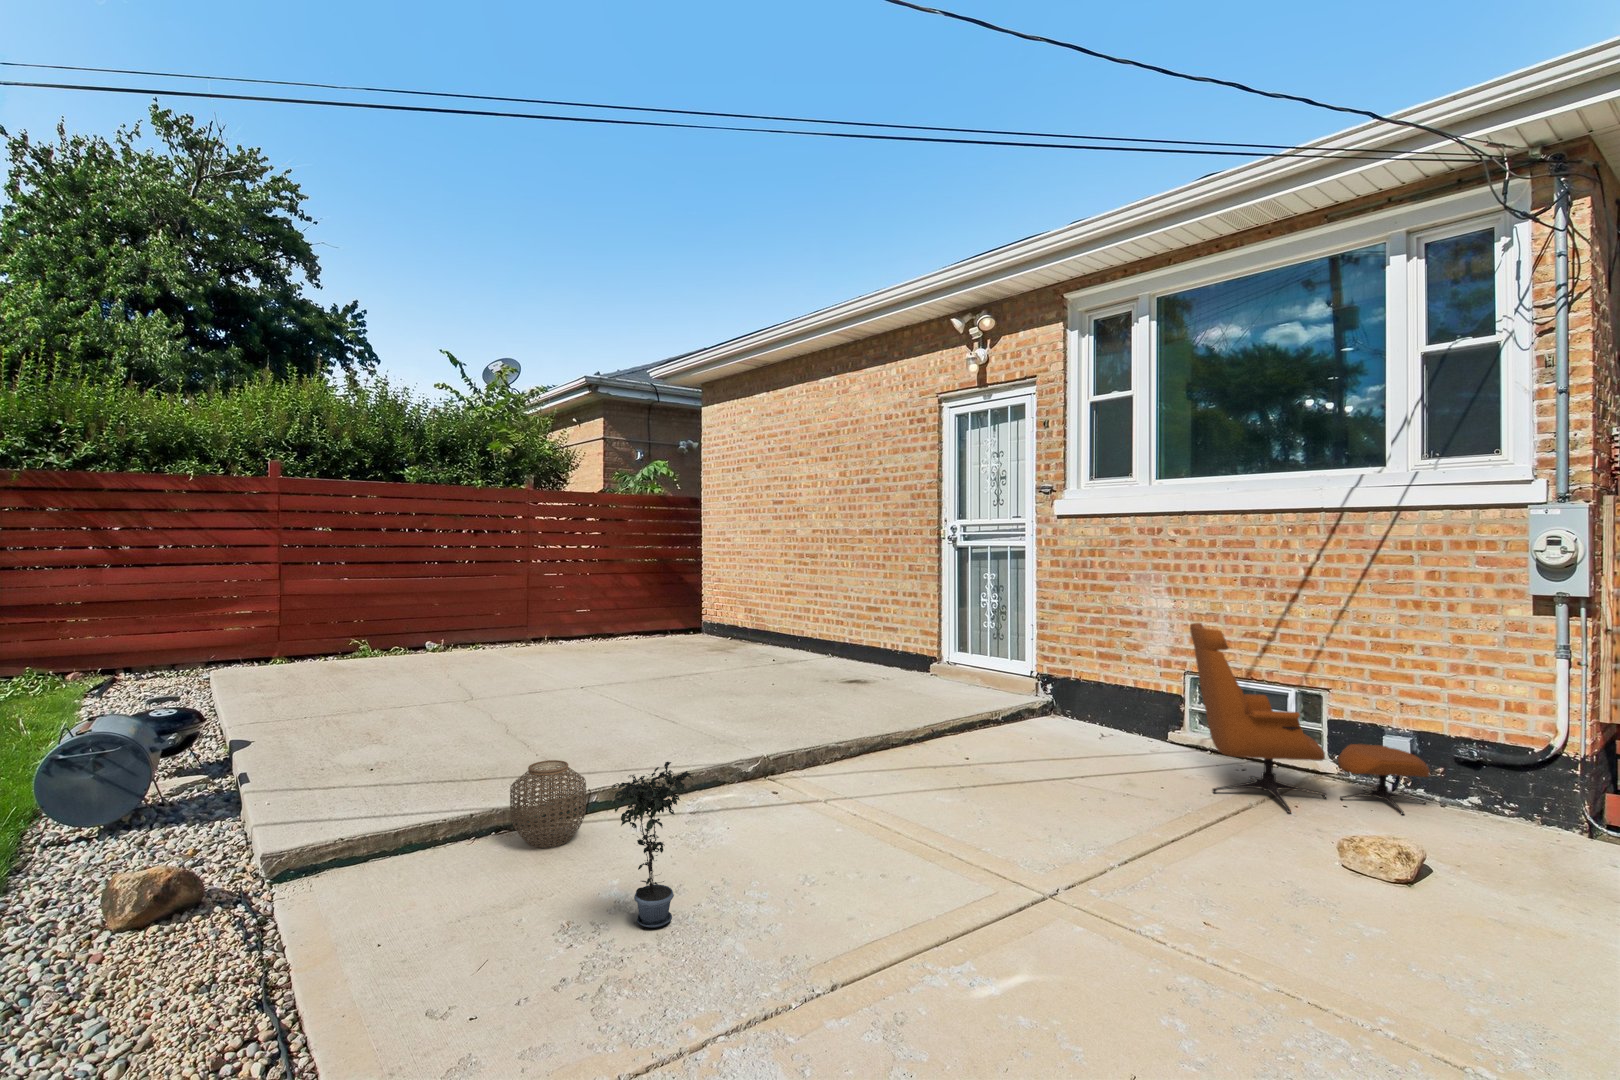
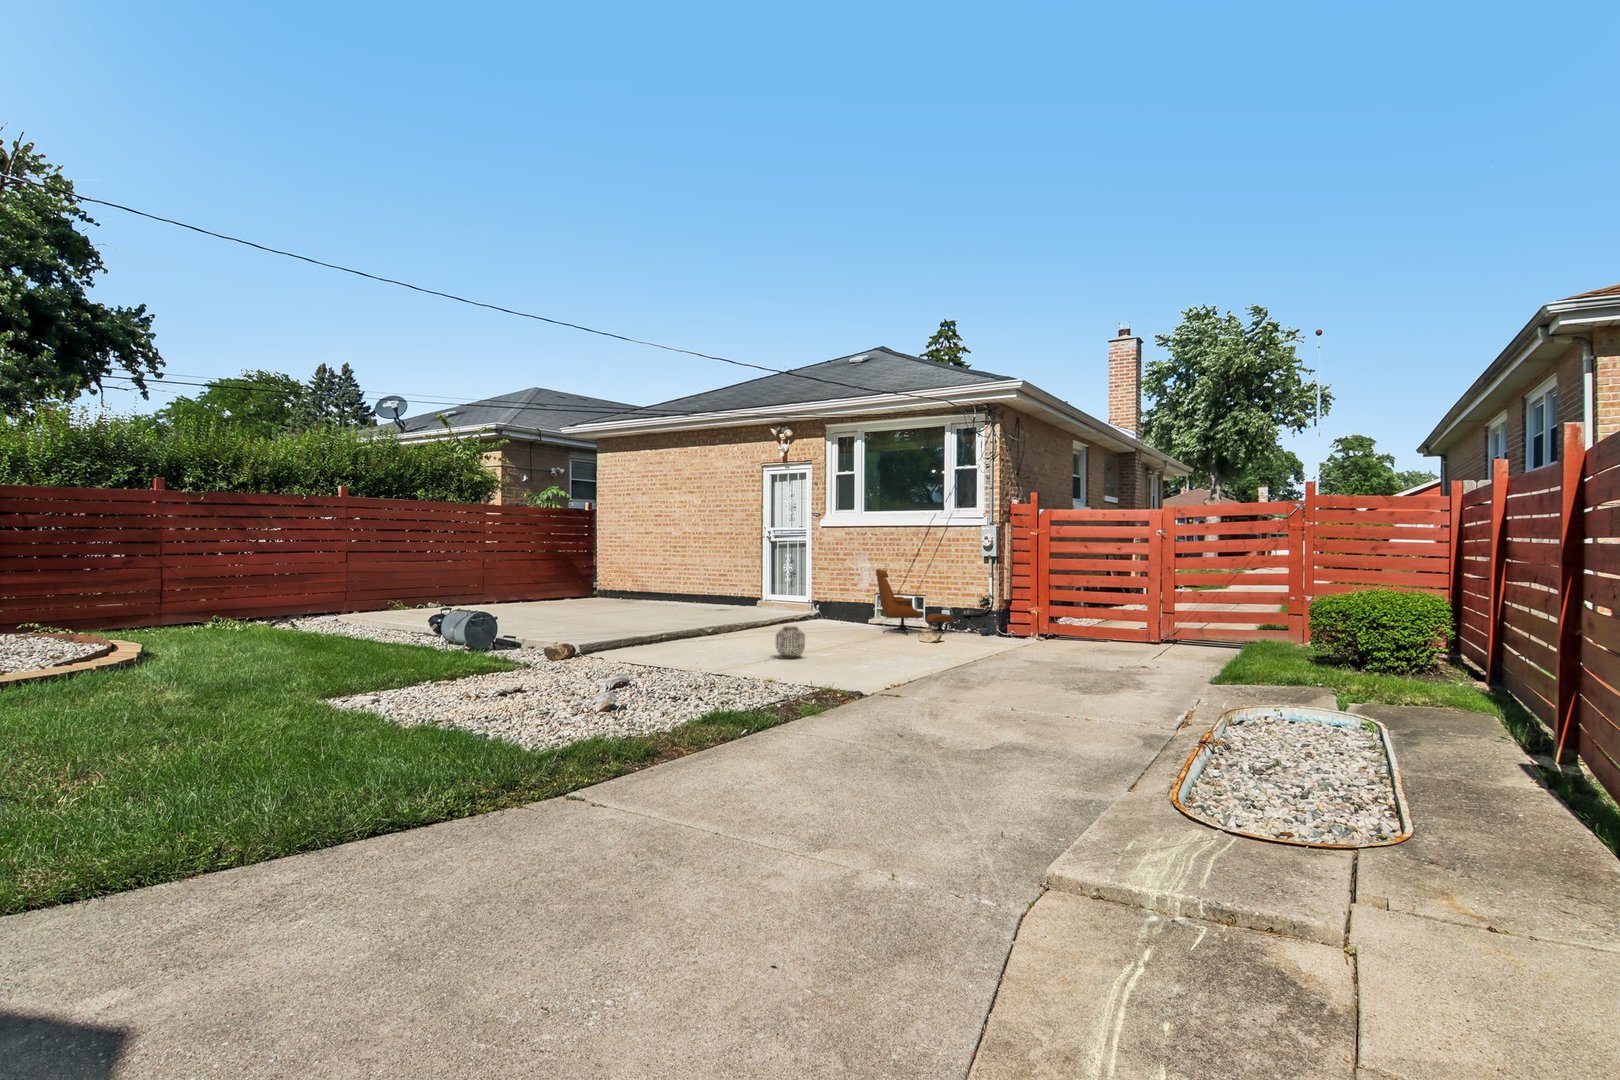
woven basket: present [510,760,586,848] -> present [776,626,805,658]
potted plant: present [612,762,693,928] -> present [979,593,995,636]

